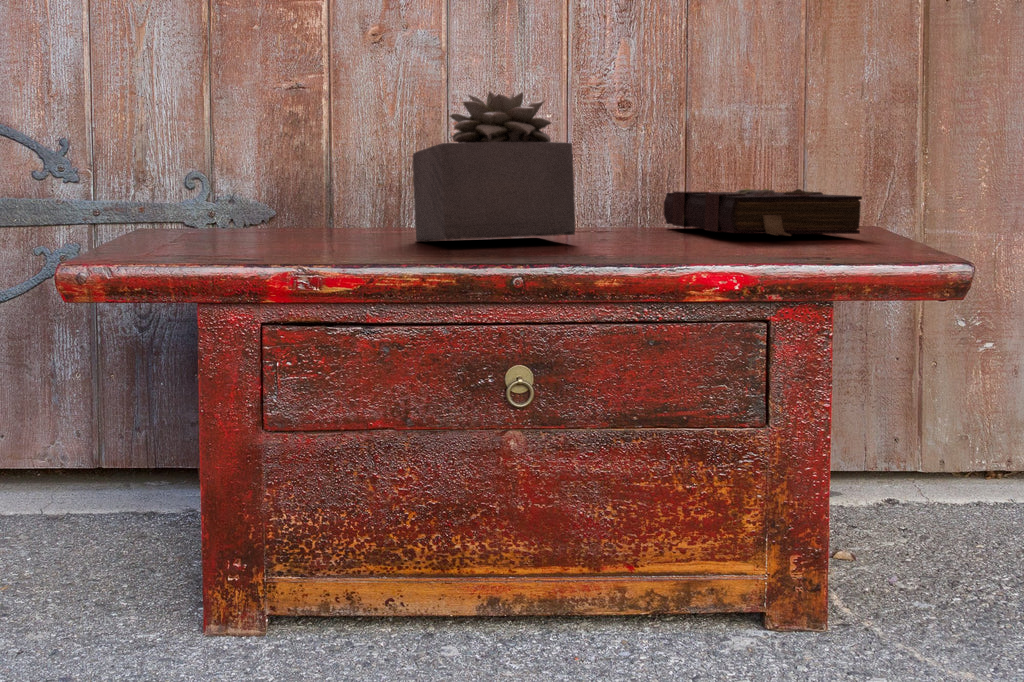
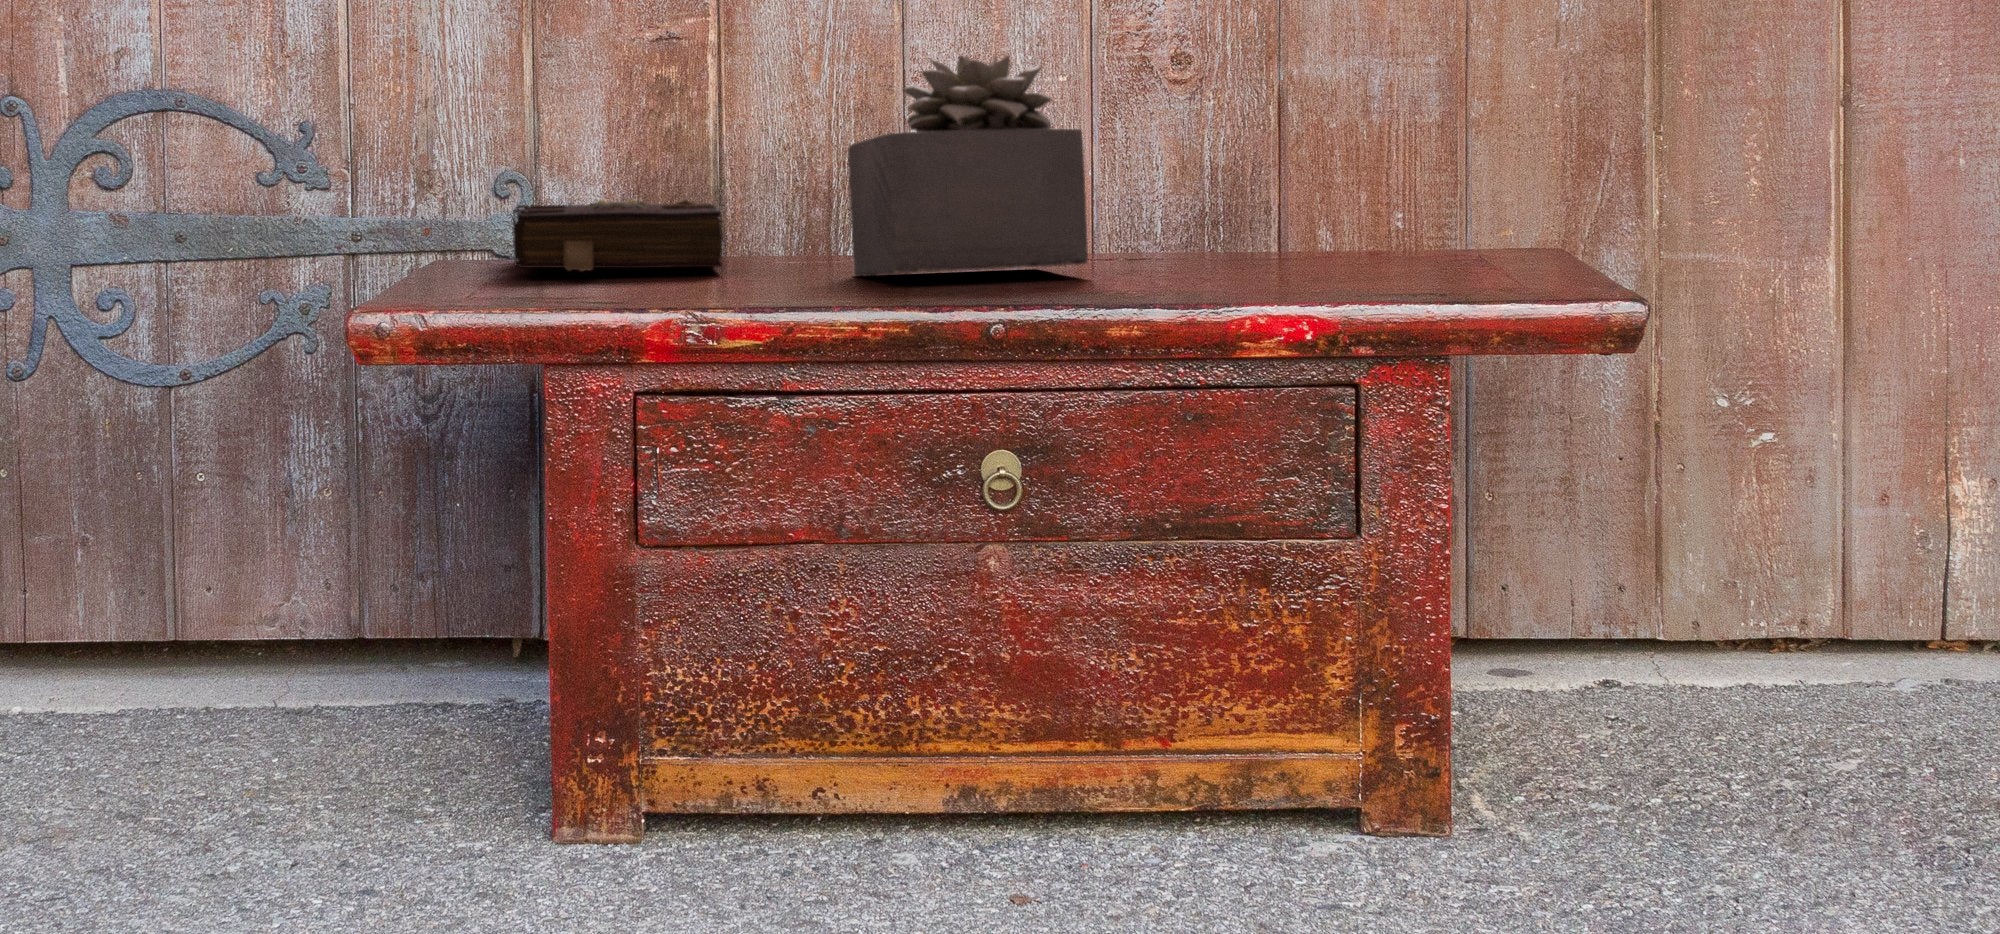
book: present [664,188,862,236] -> present [513,200,722,271]

